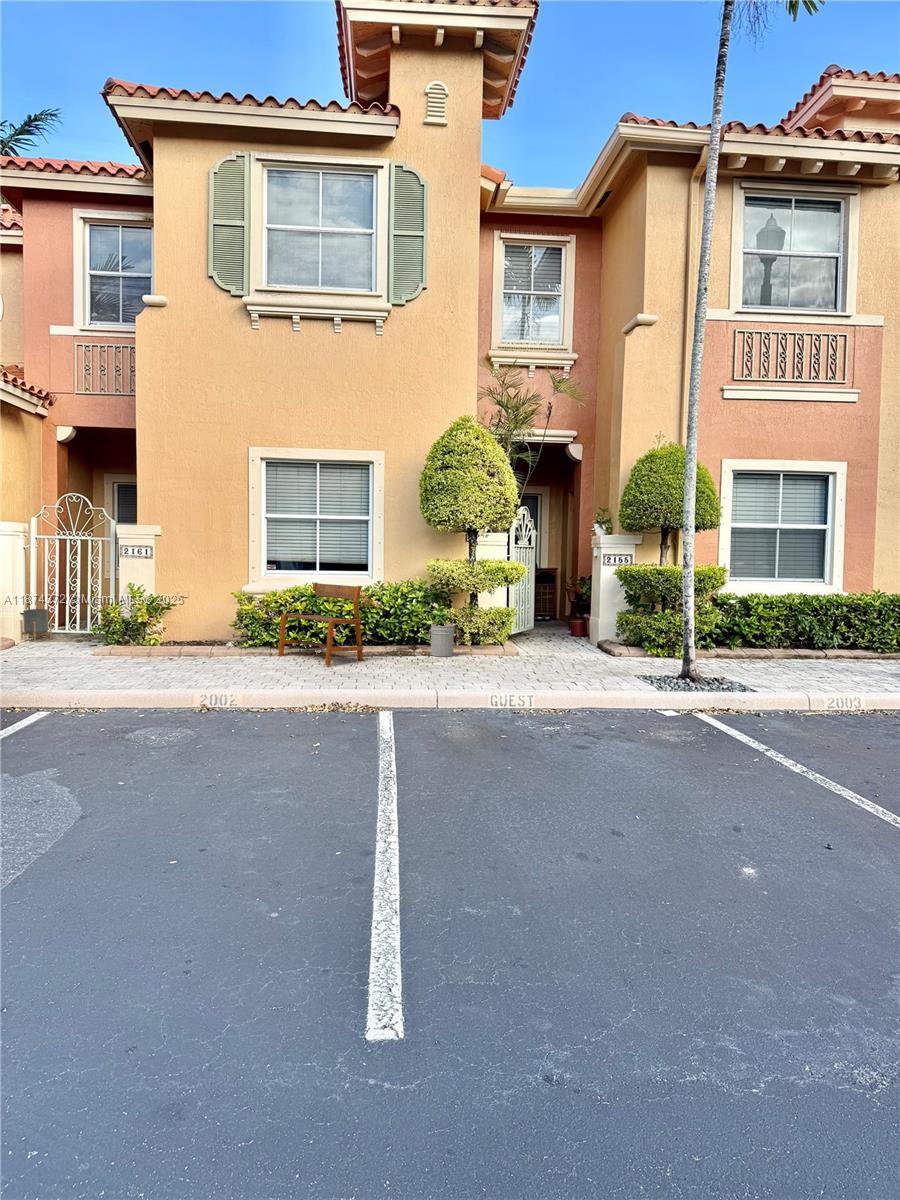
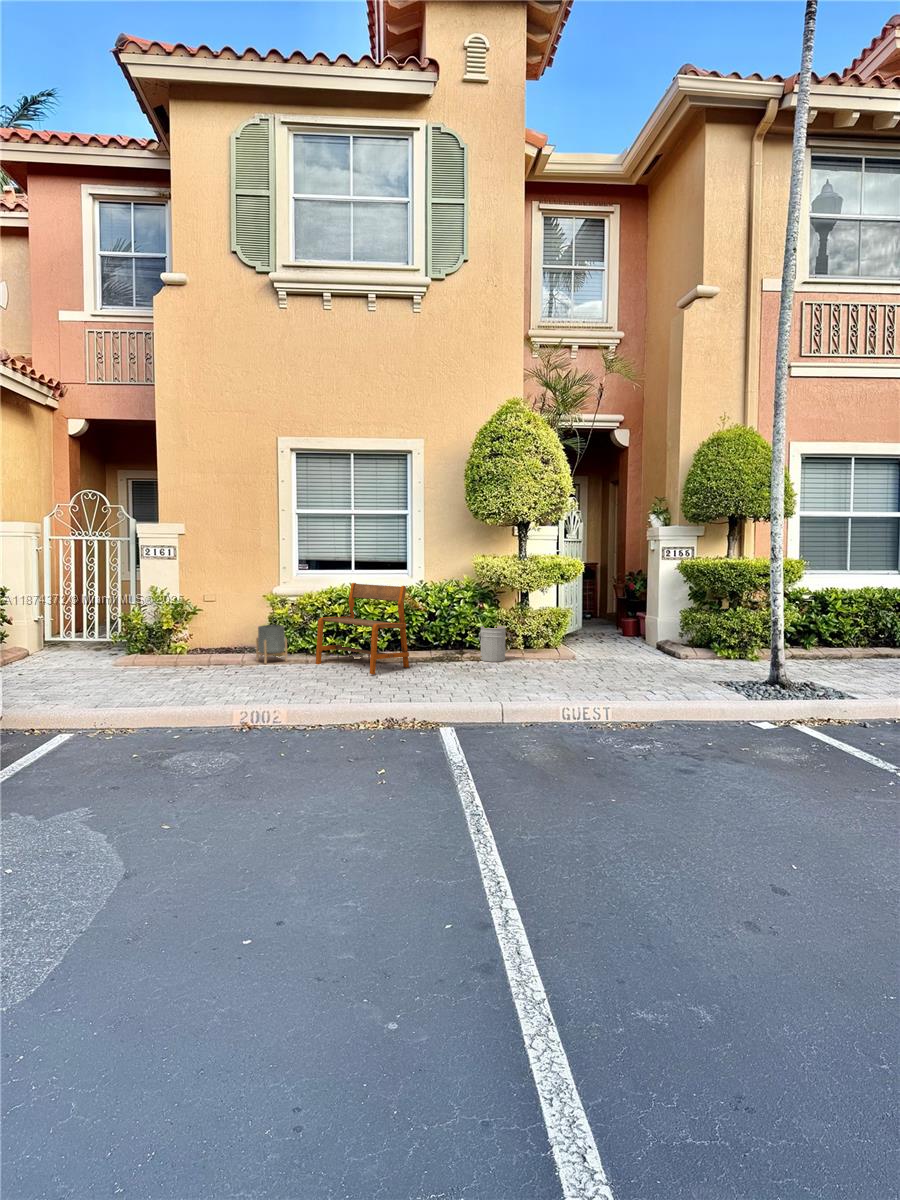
planter: present [20,609,52,641] -> present [256,625,287,664]

